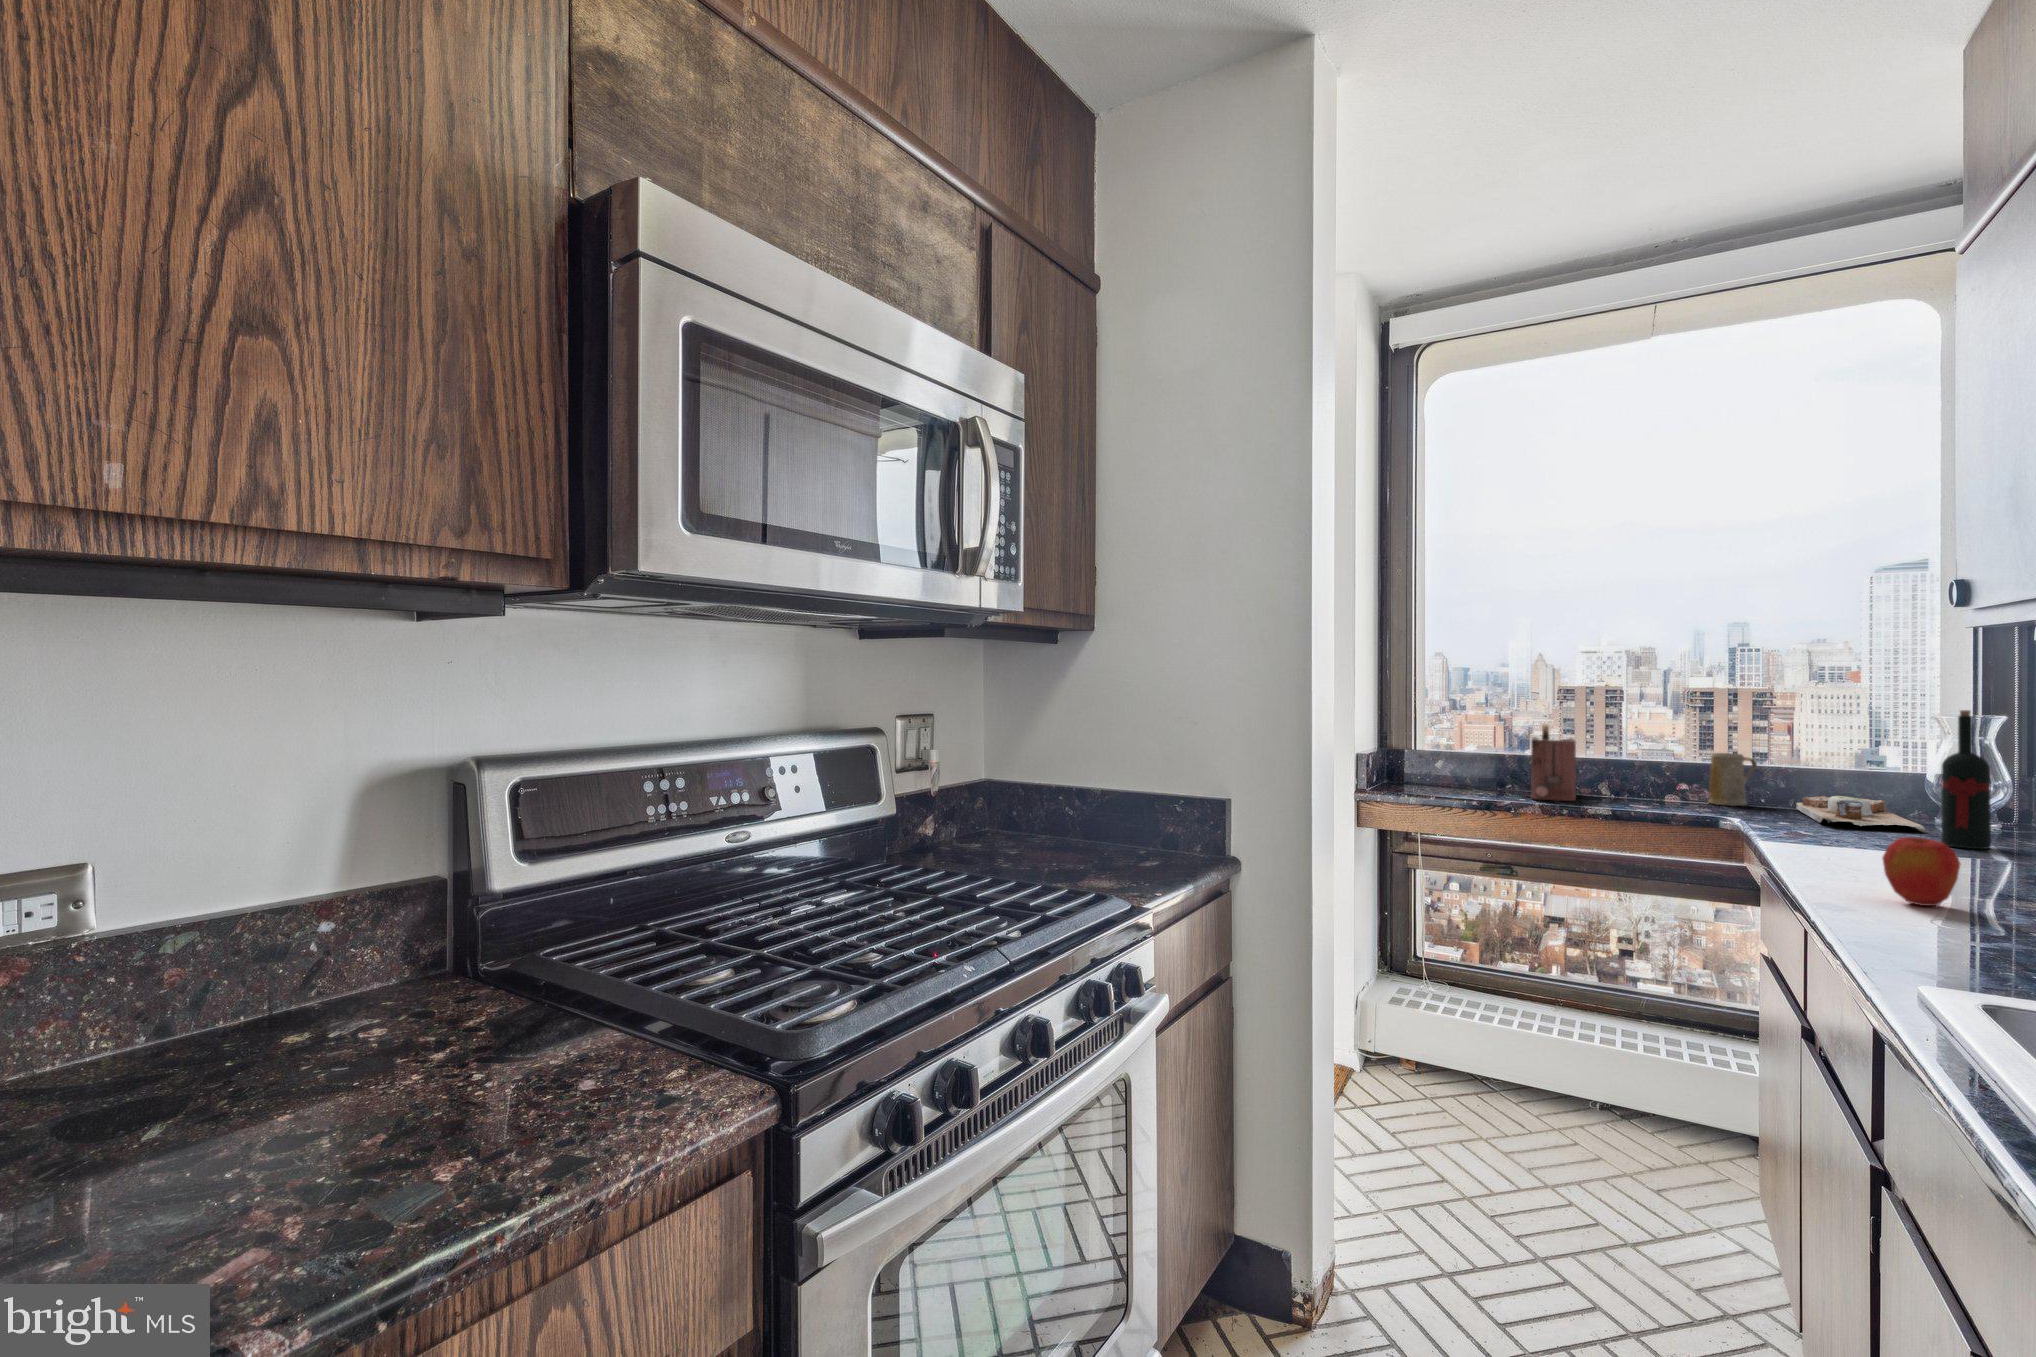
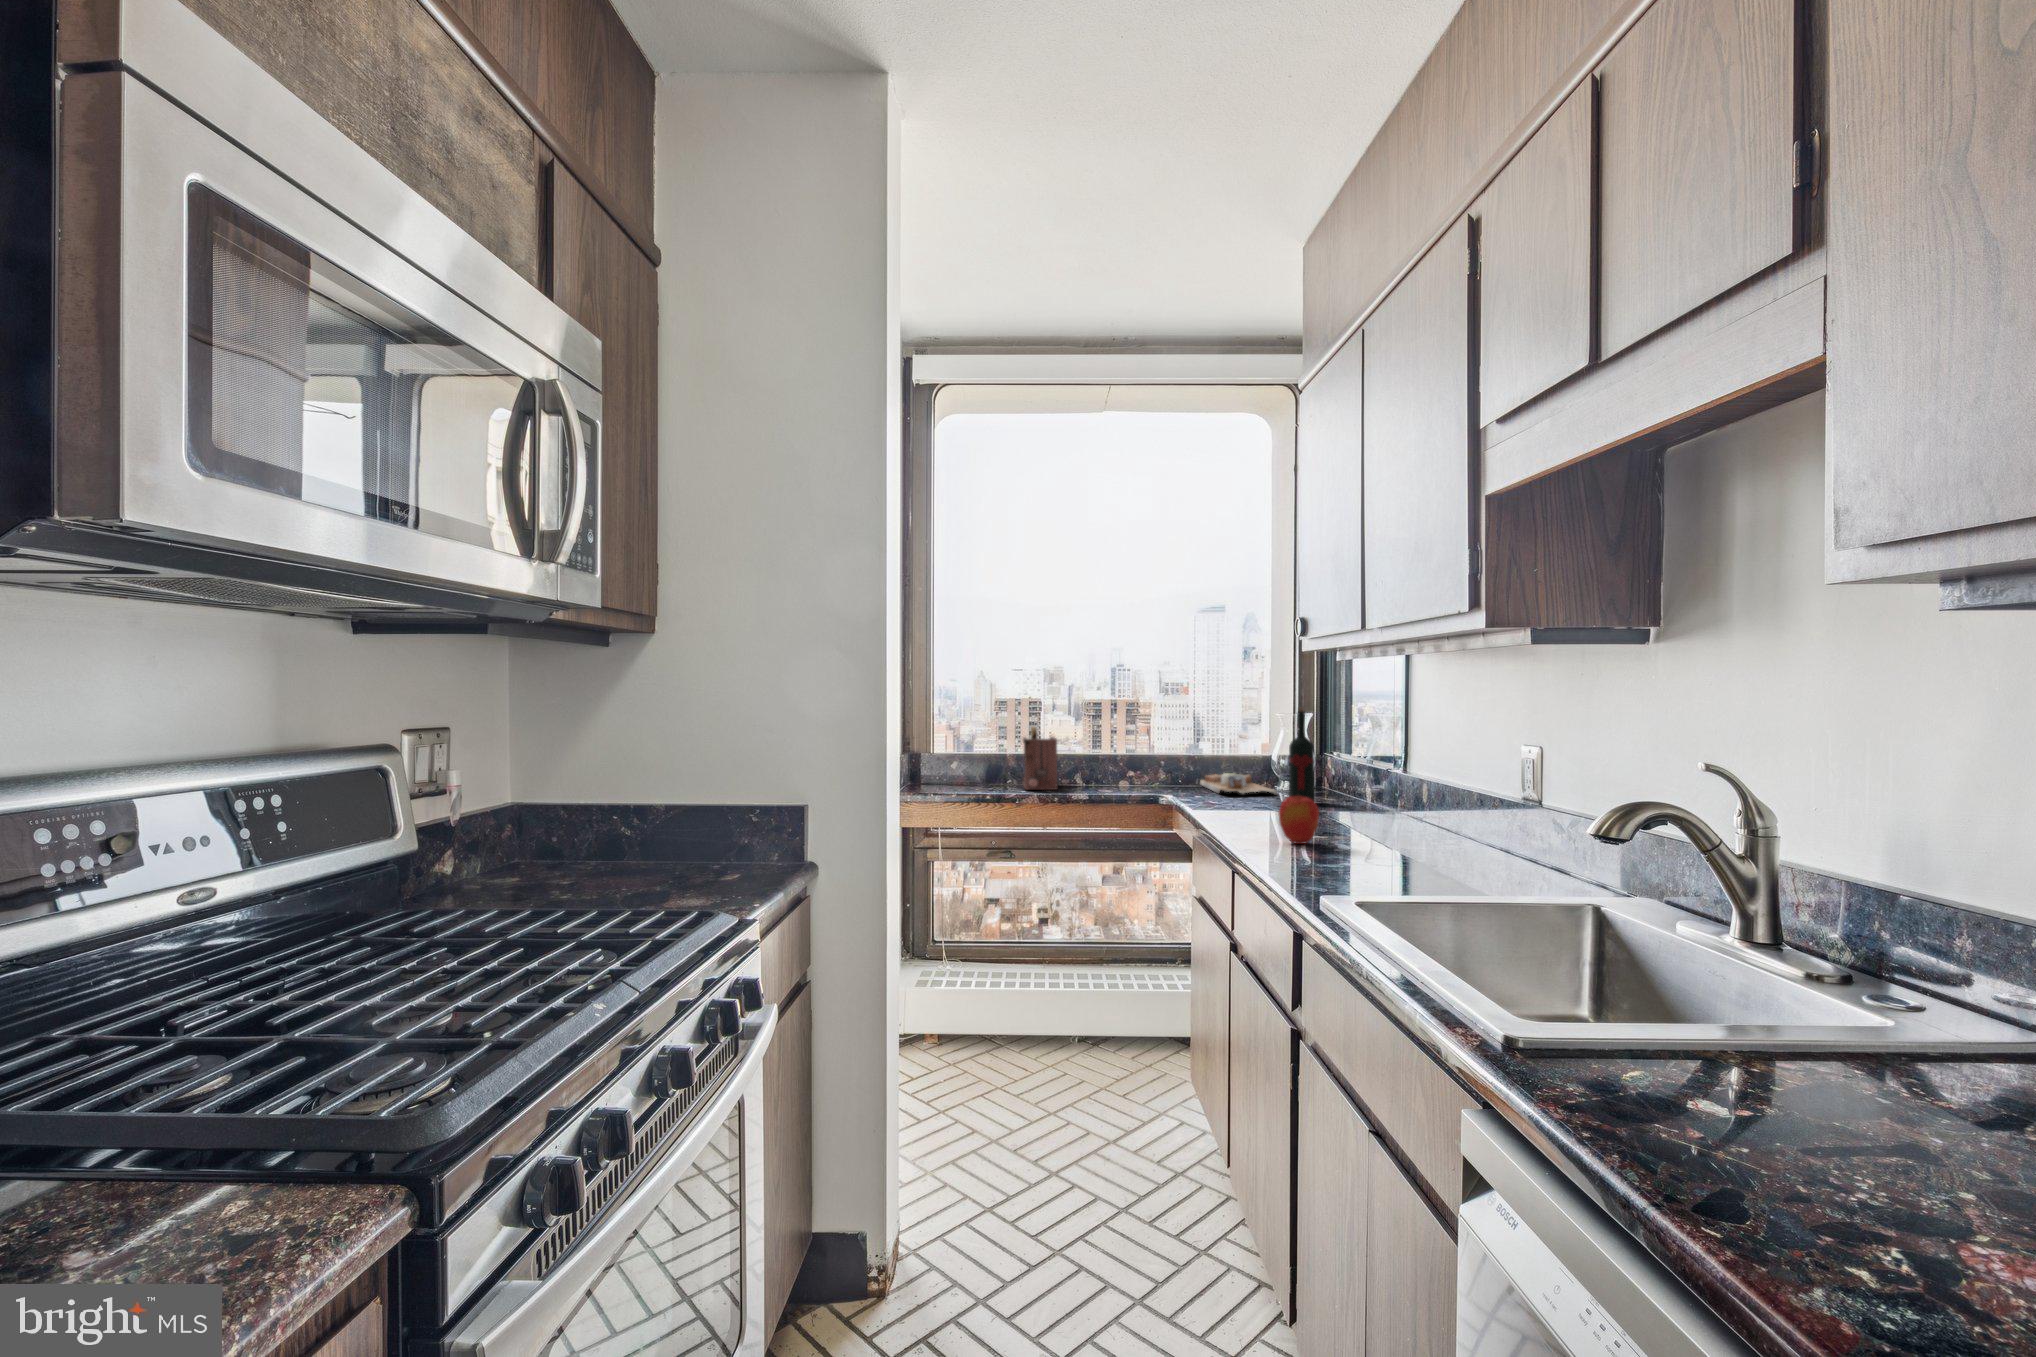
mug: present [1708,753,1757,806] -> none [1145,745,1175,785]

